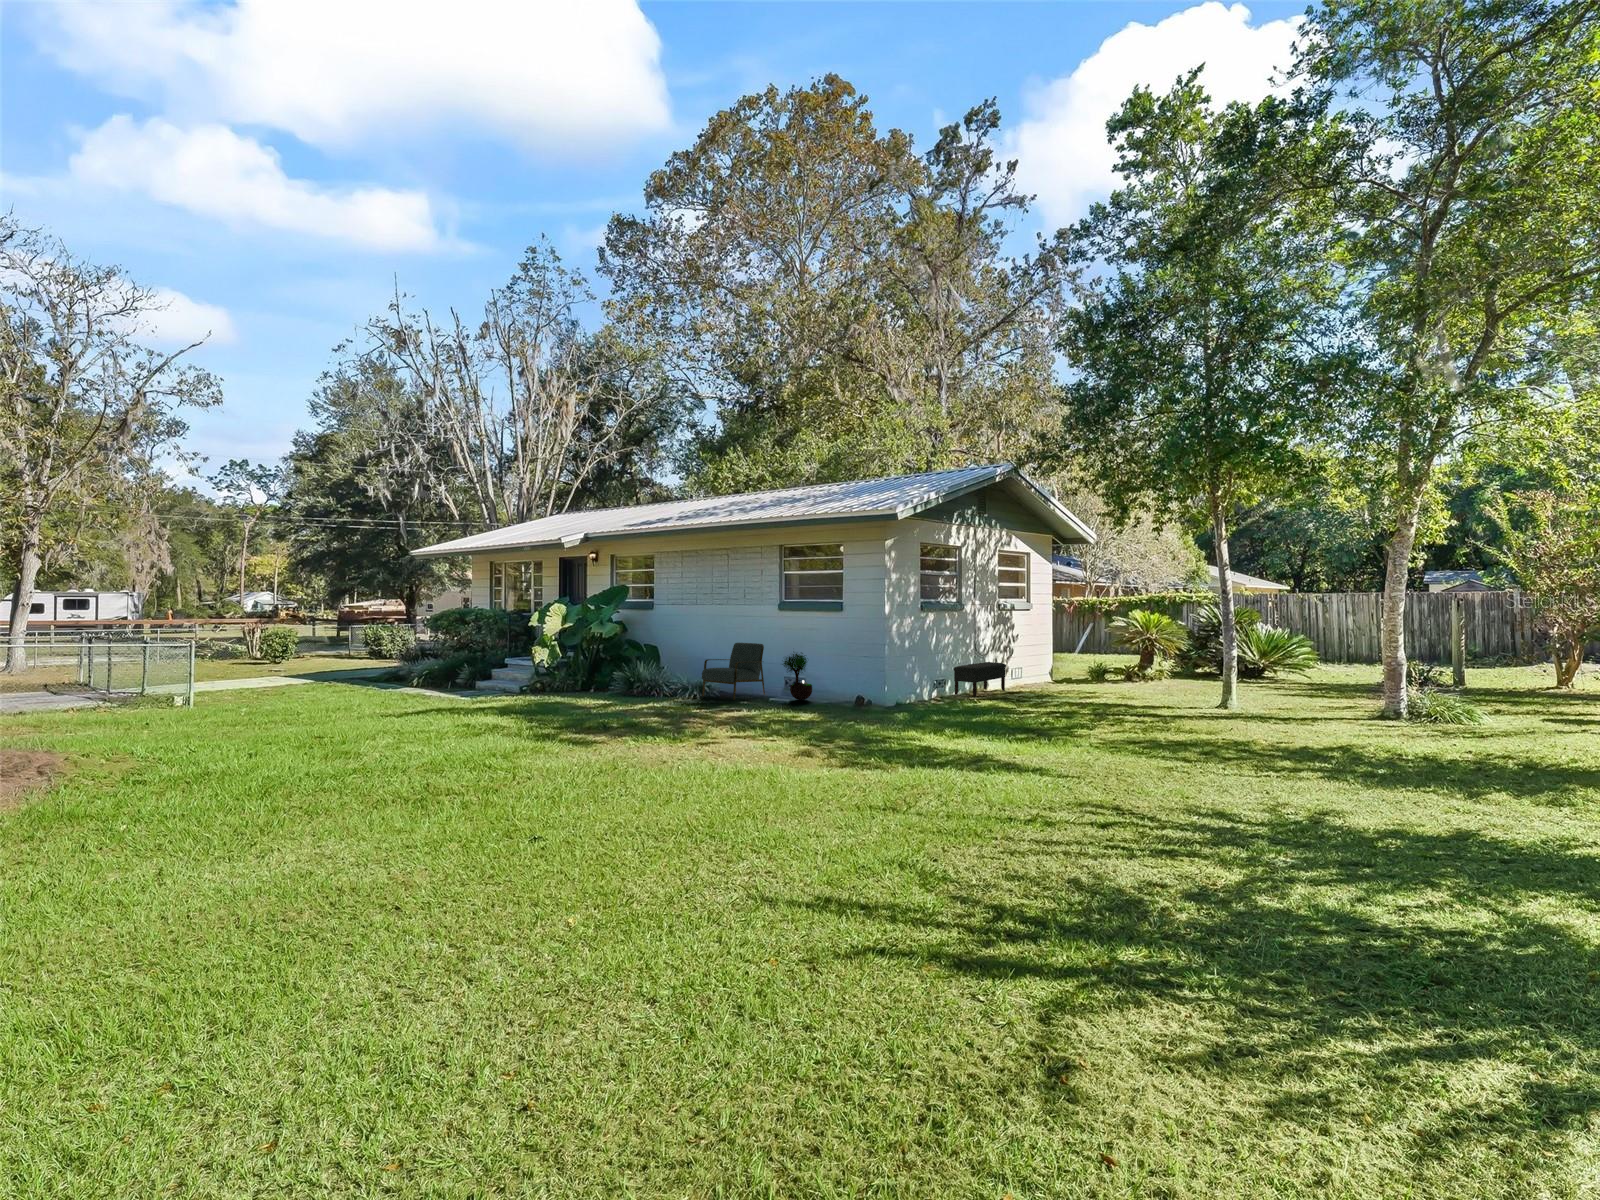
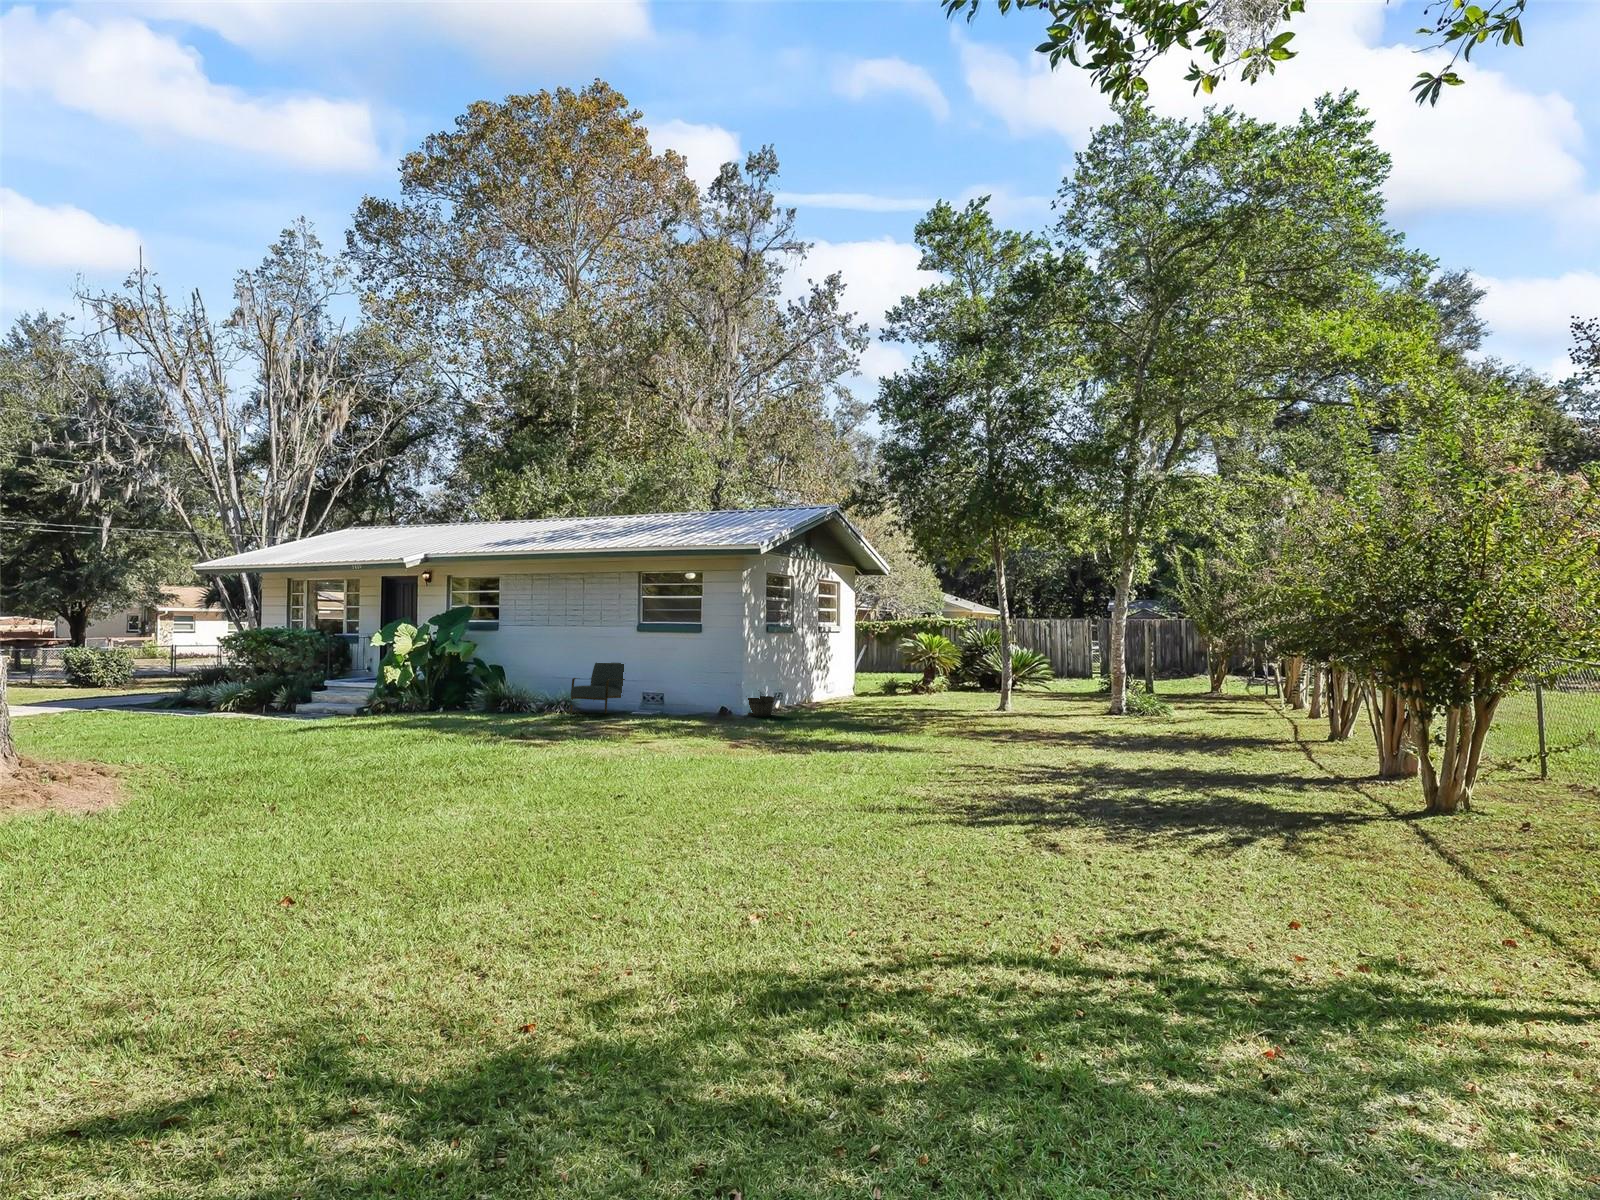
potted tree: present [782,653,812,700] -> none [650,666,678,713]
bench: present [954,662,1006,697] -> none [791,678,830,707]
wooden bucket: none [882,678,916,709] -> present [746,690,774,717]

